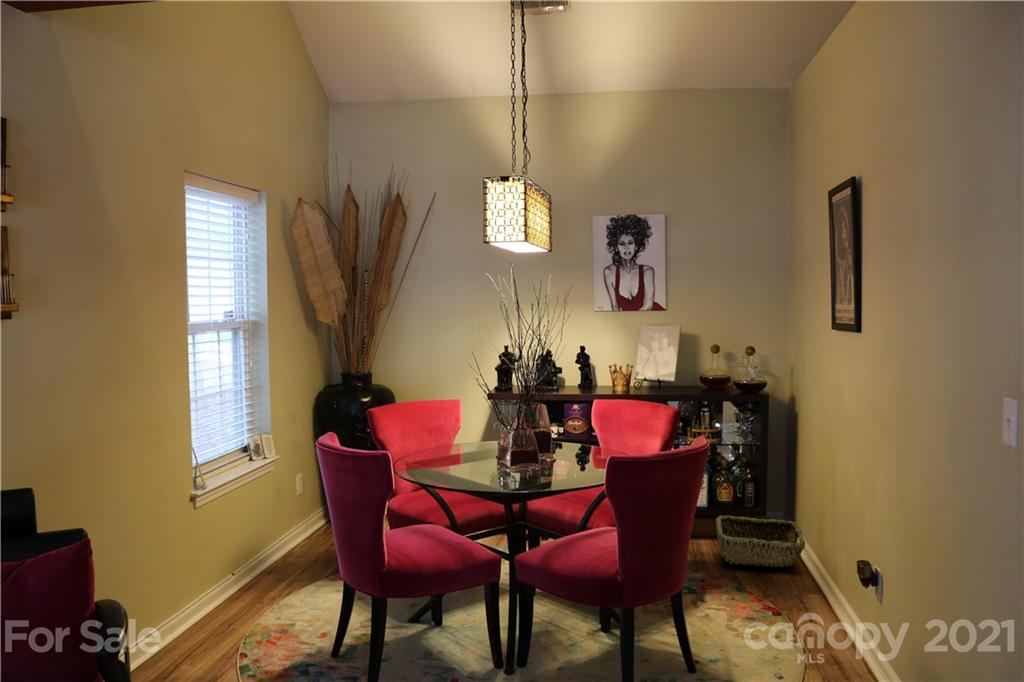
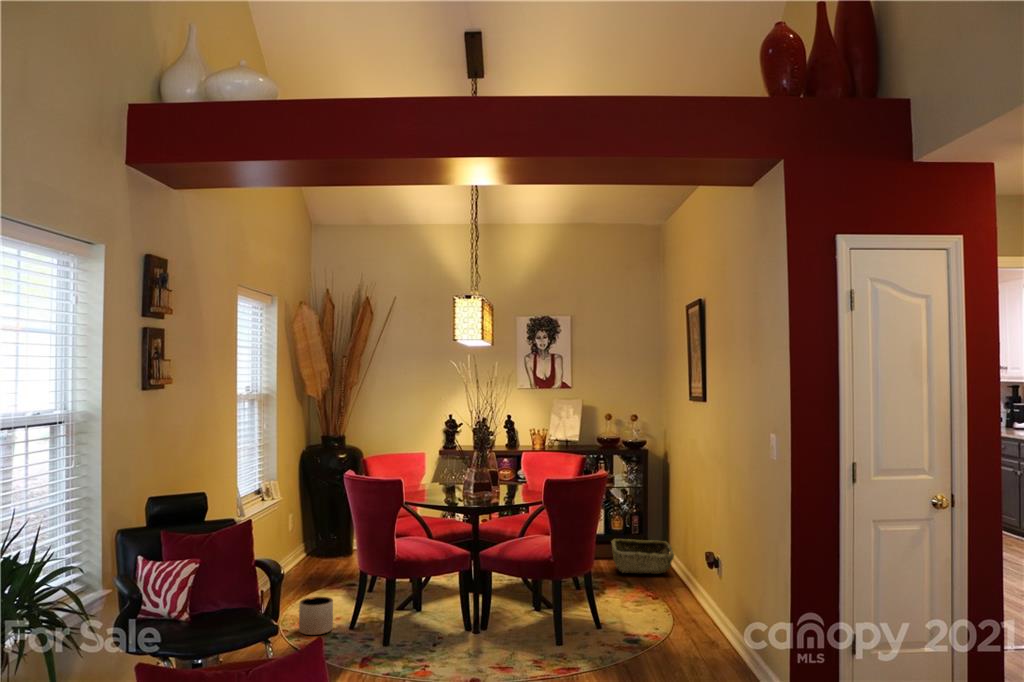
planter: none [262,605,310,663] -> present [299,597,333,635]

